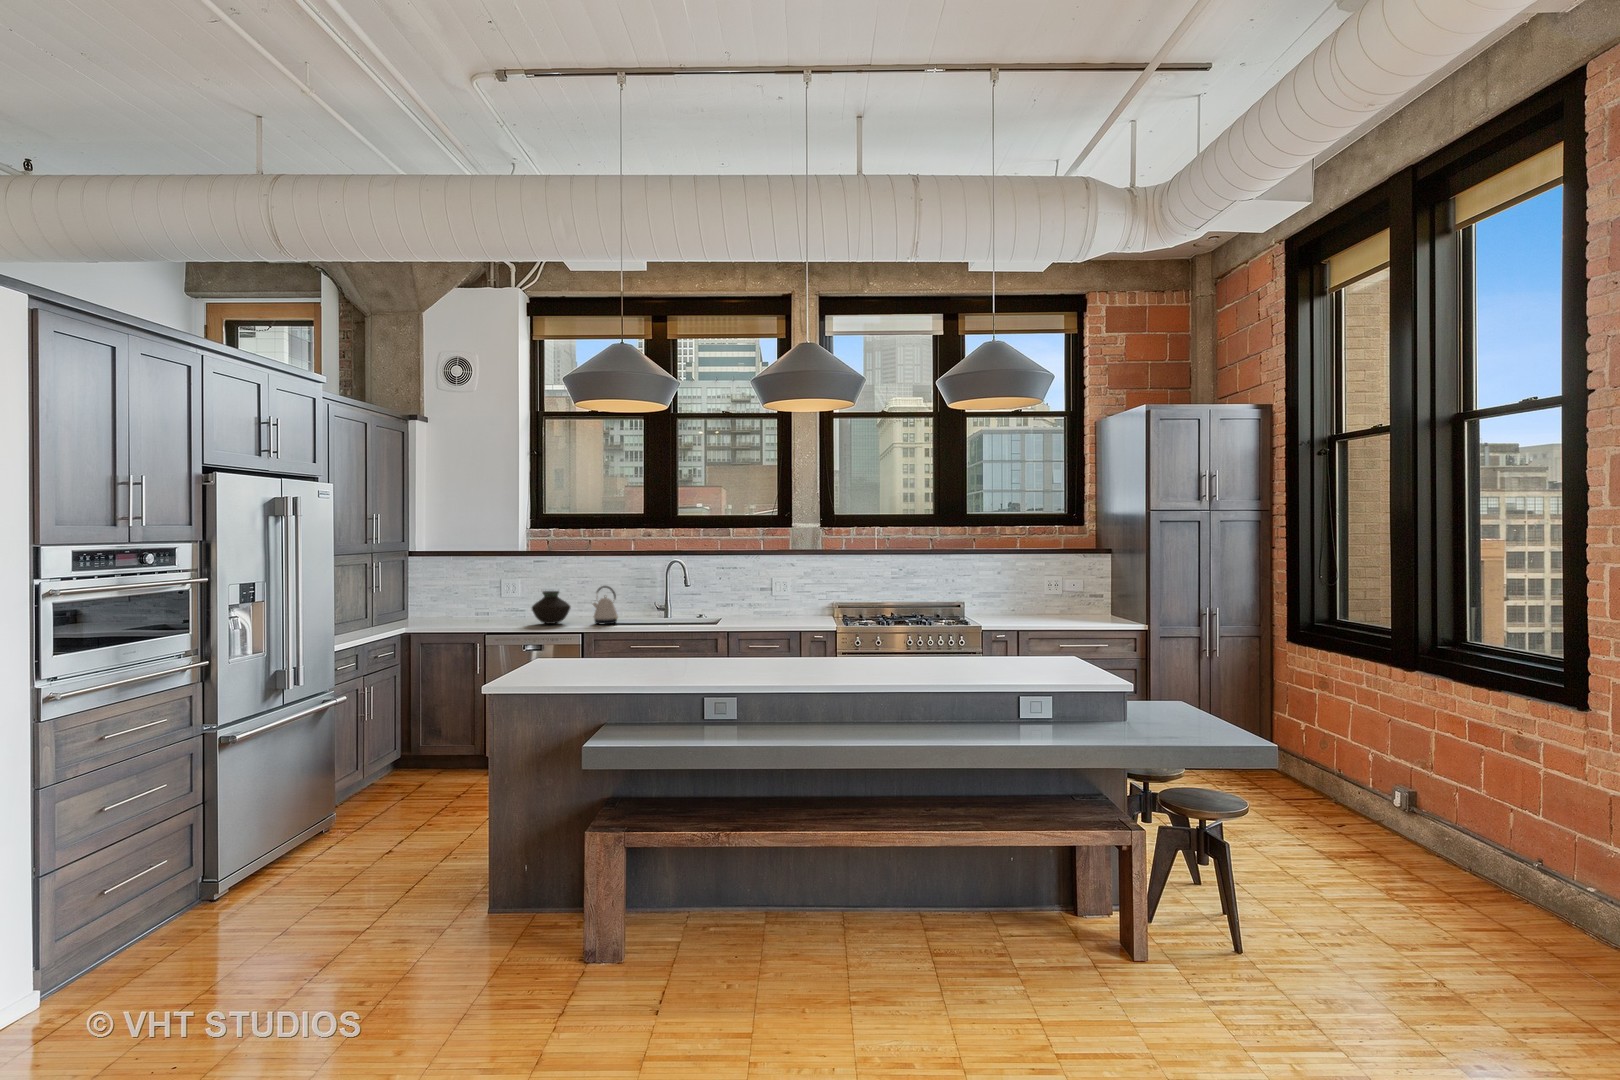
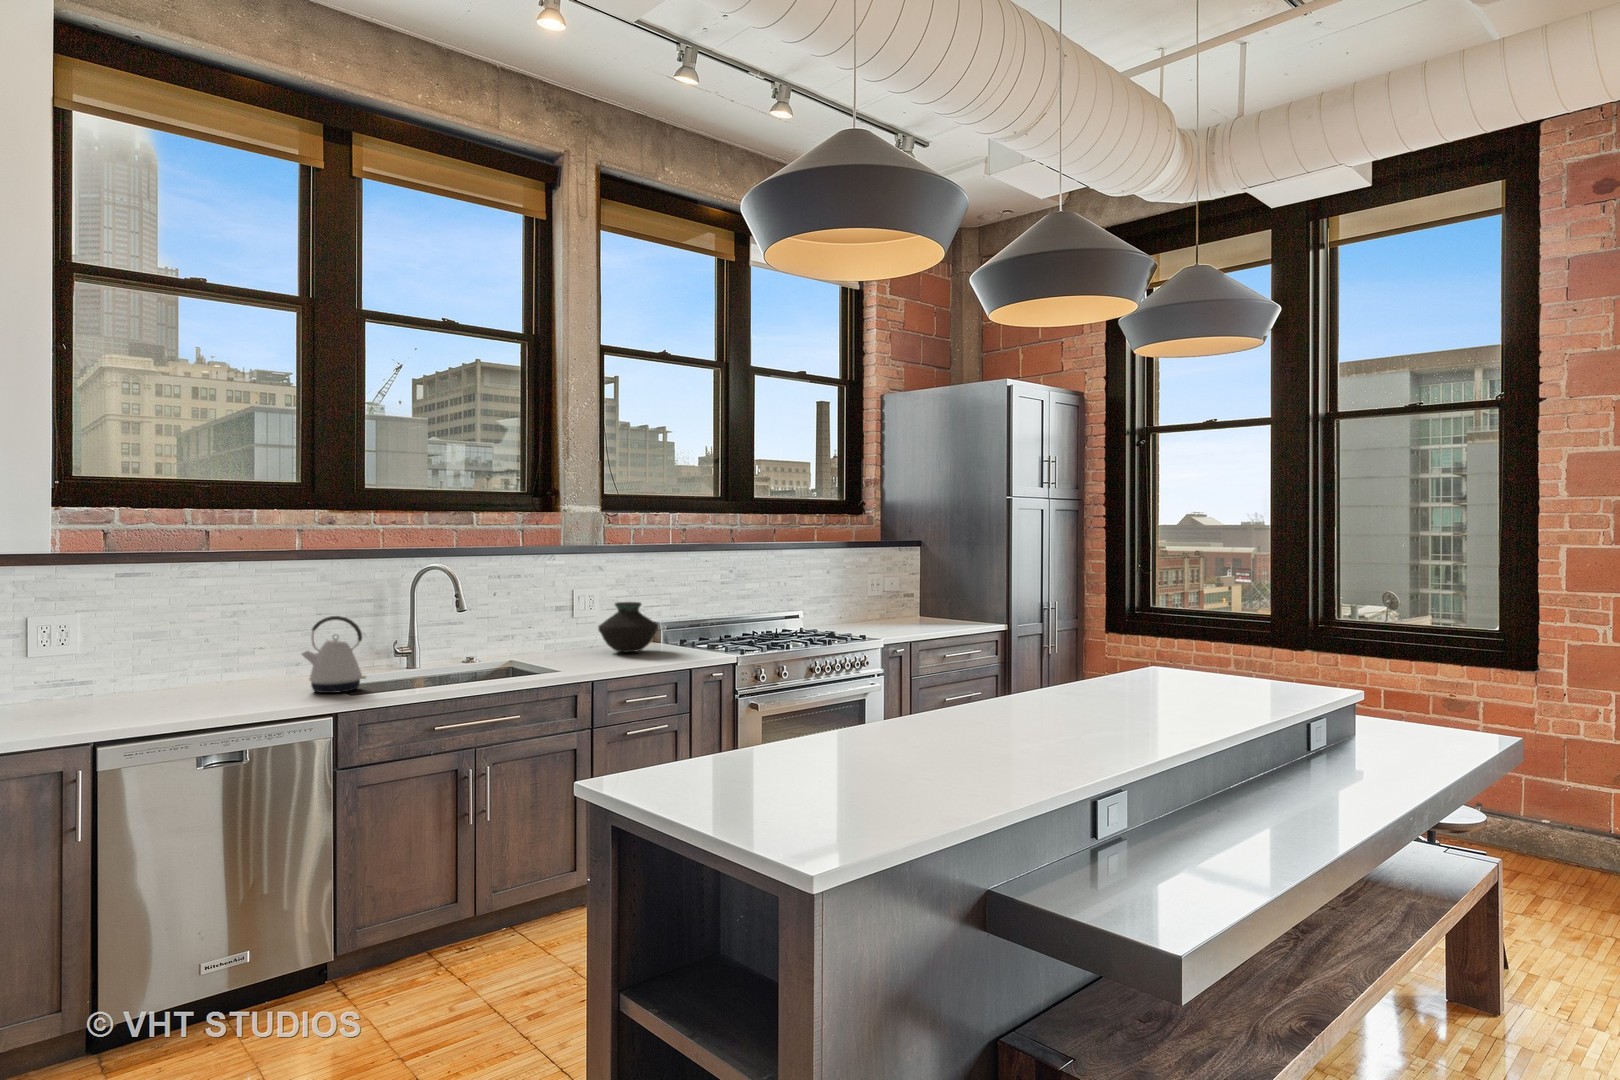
vase: present [532,591,570,624] -> present [598,602,658,652]

